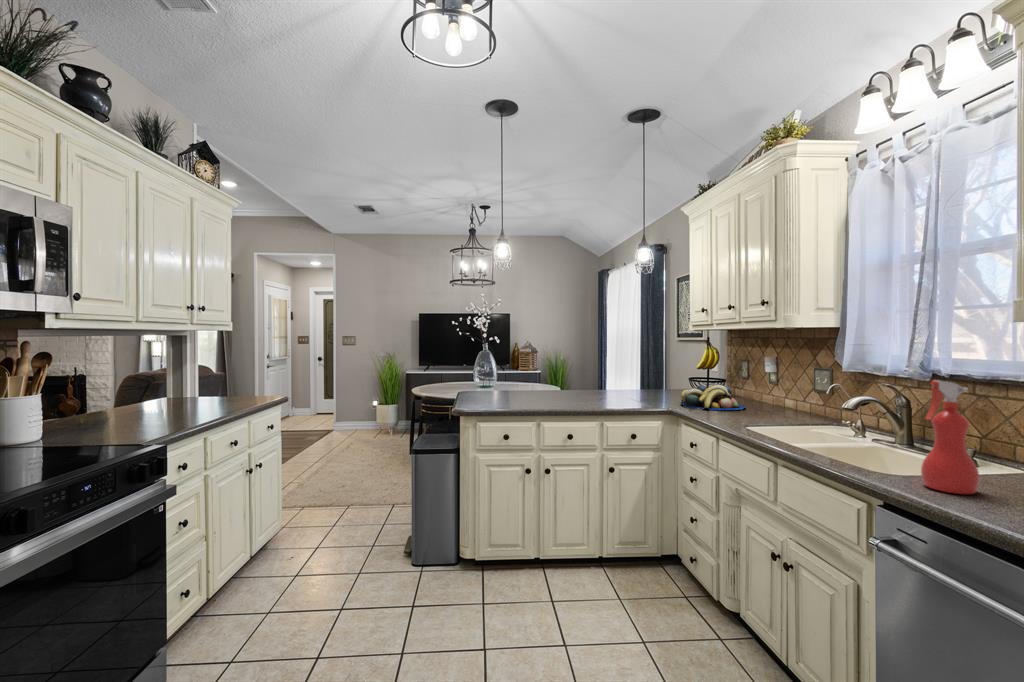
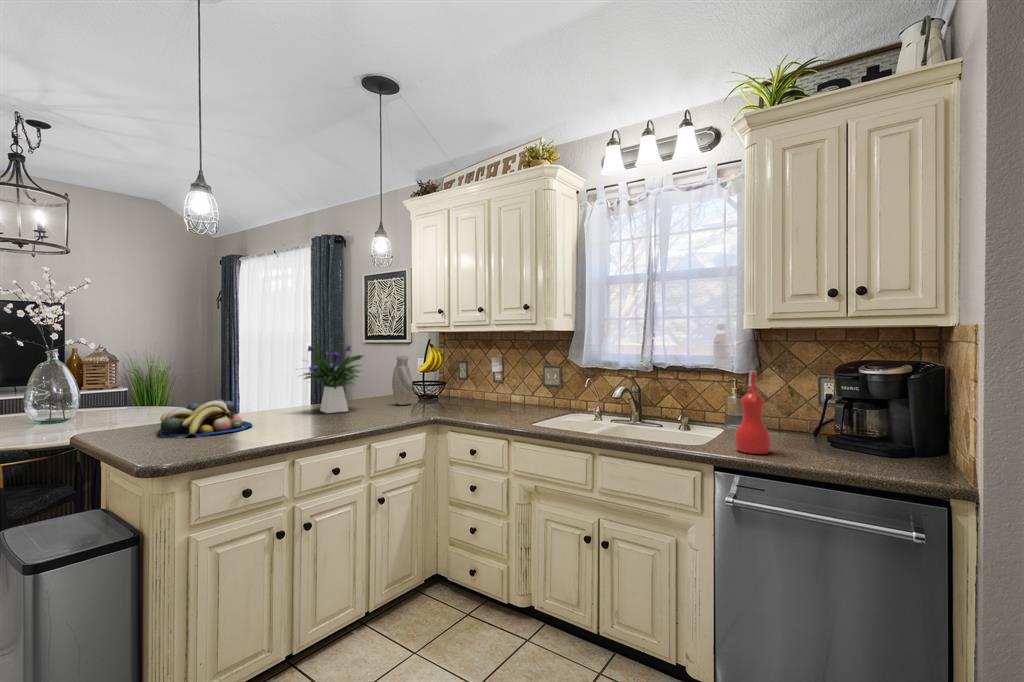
flower arrangement: none [581,337,638,397] -> present [304,340,363,413]
vase: none [664,352,683,398] -> present [392,356,412,405]
fruit bowl: present [681,384,746,411] -> present [158,399,252,438]

